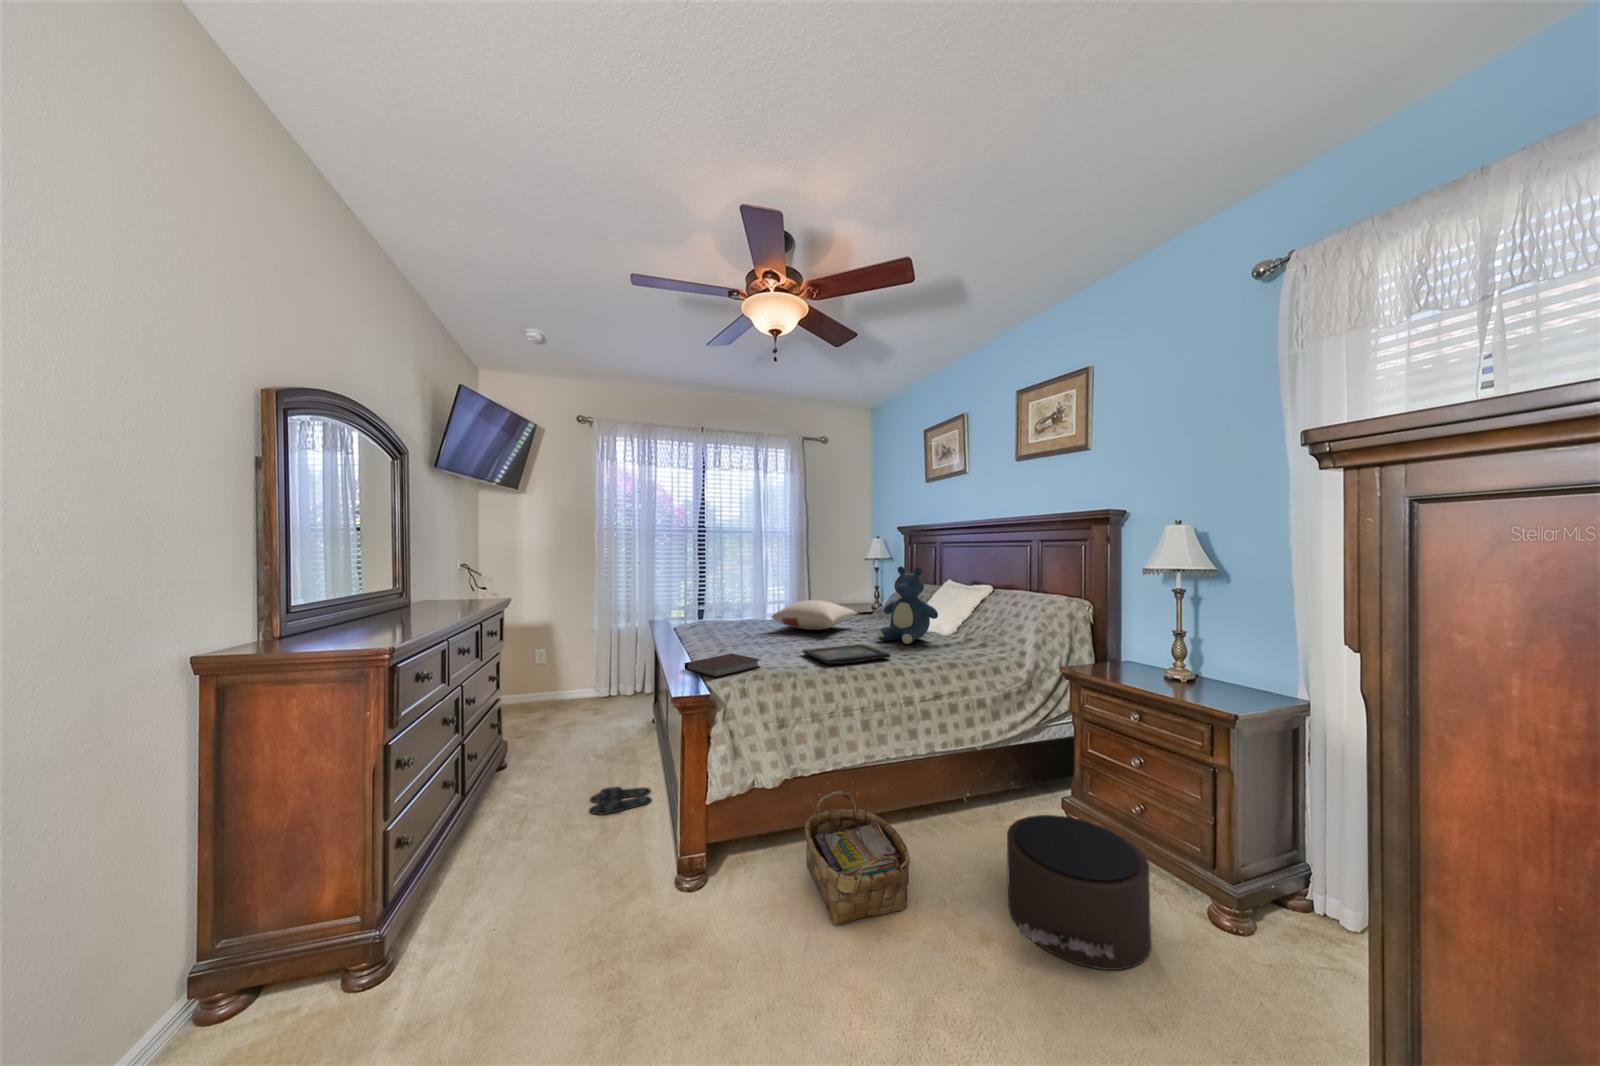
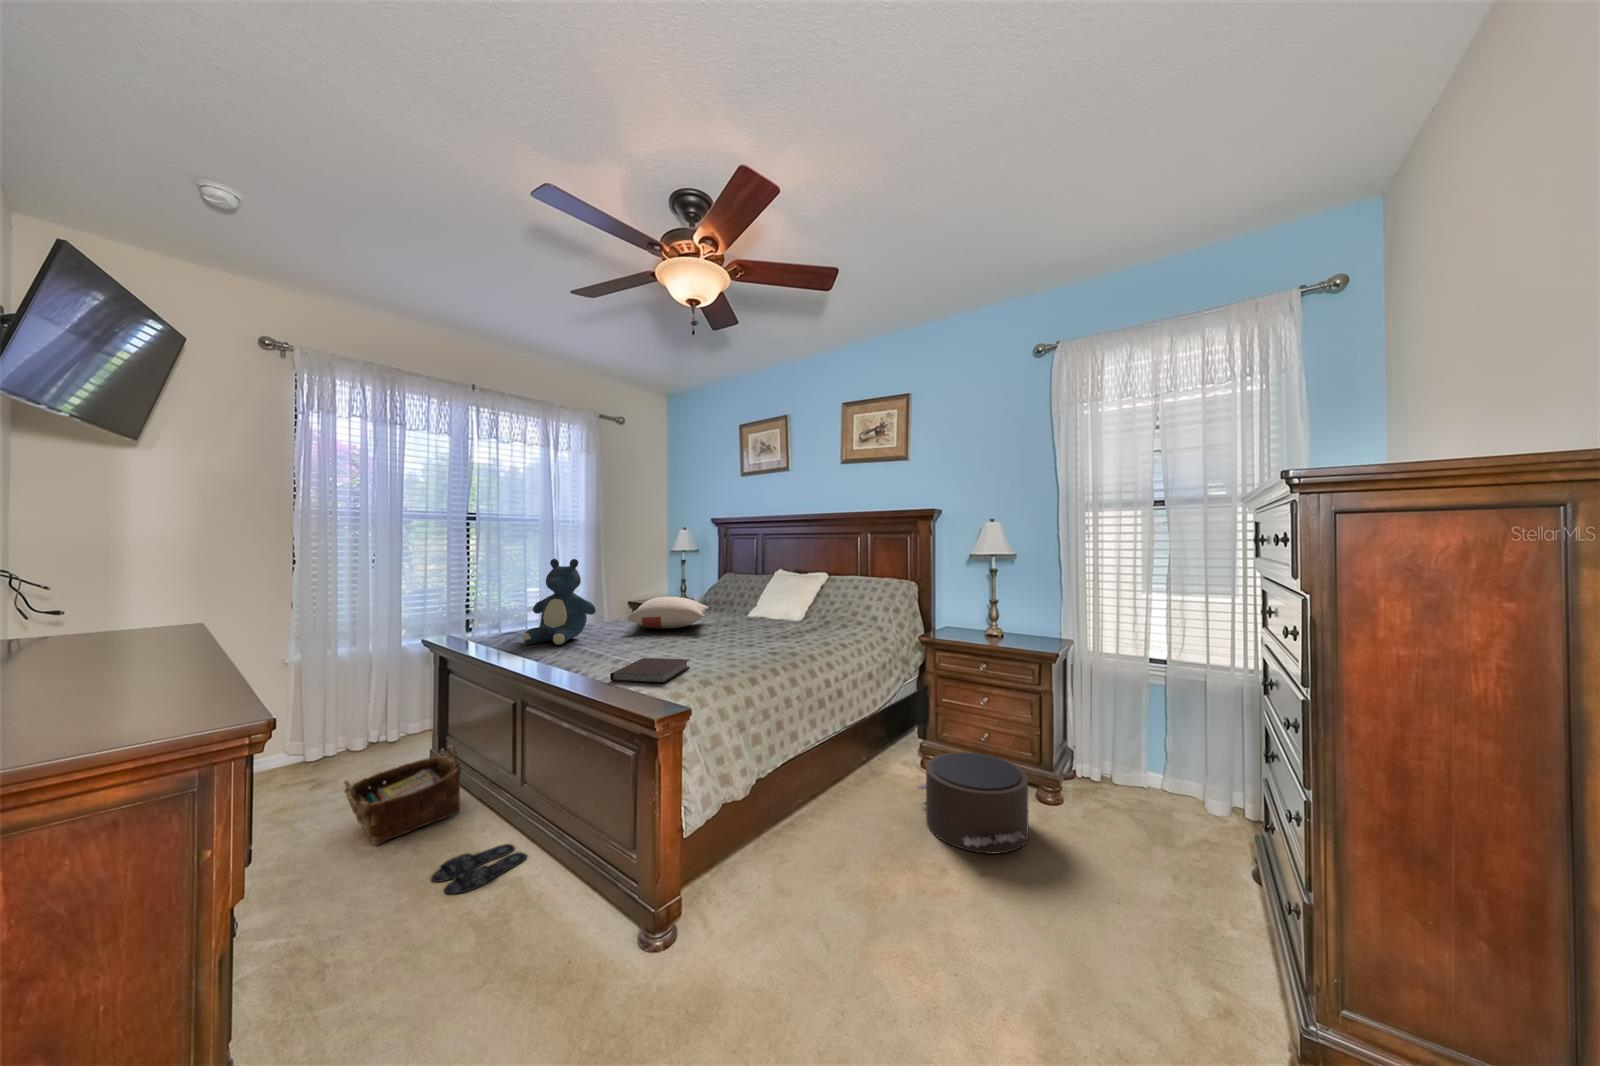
teddy bear: present [877,566,938,644] -> present [523,559,596,645]
tray: present [802,644,890,664] -> none [707,636,794,656]
woven basket: present [805,791,910,925] -> present [344,745,461,845]

